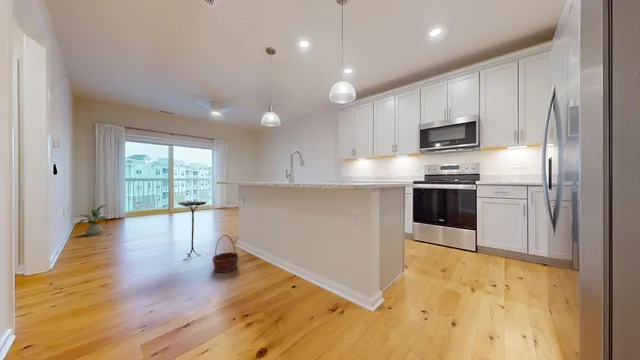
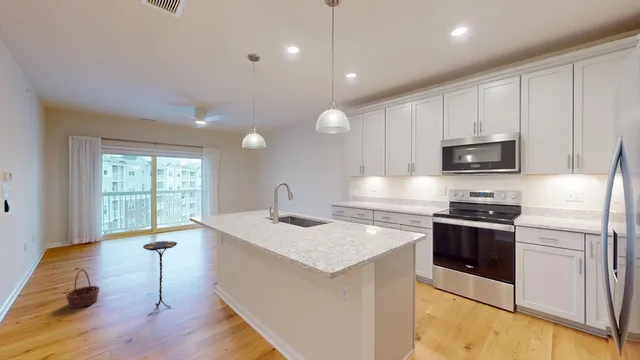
house plant: present [78,205,107,236] -> none [33,233,79,270]
basket: present [212,235,239,272] -> present [66,270,100,308]

